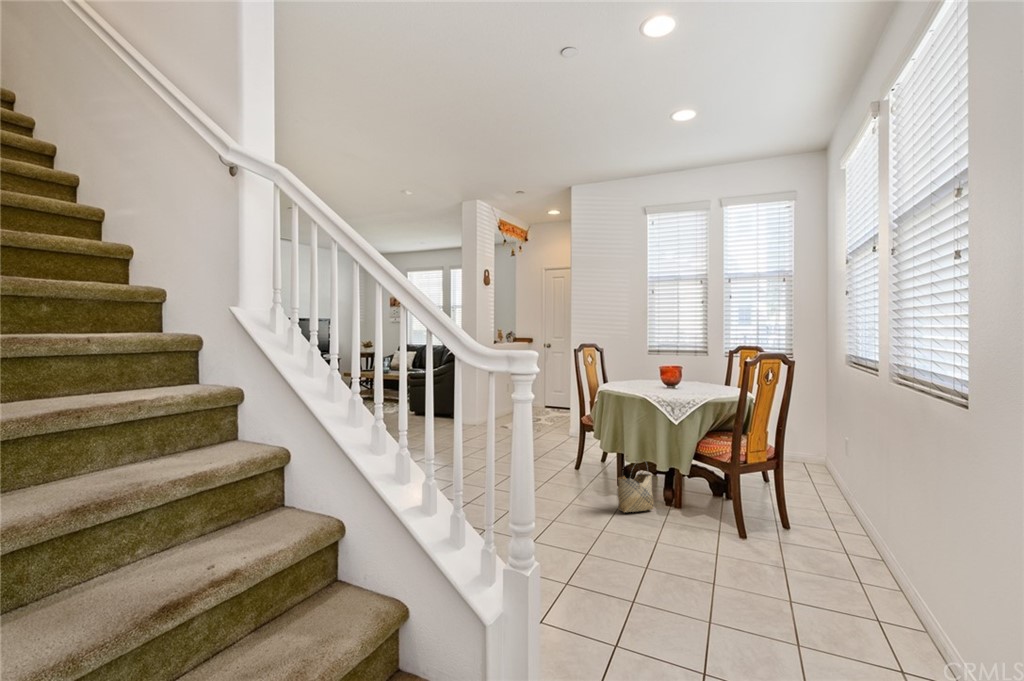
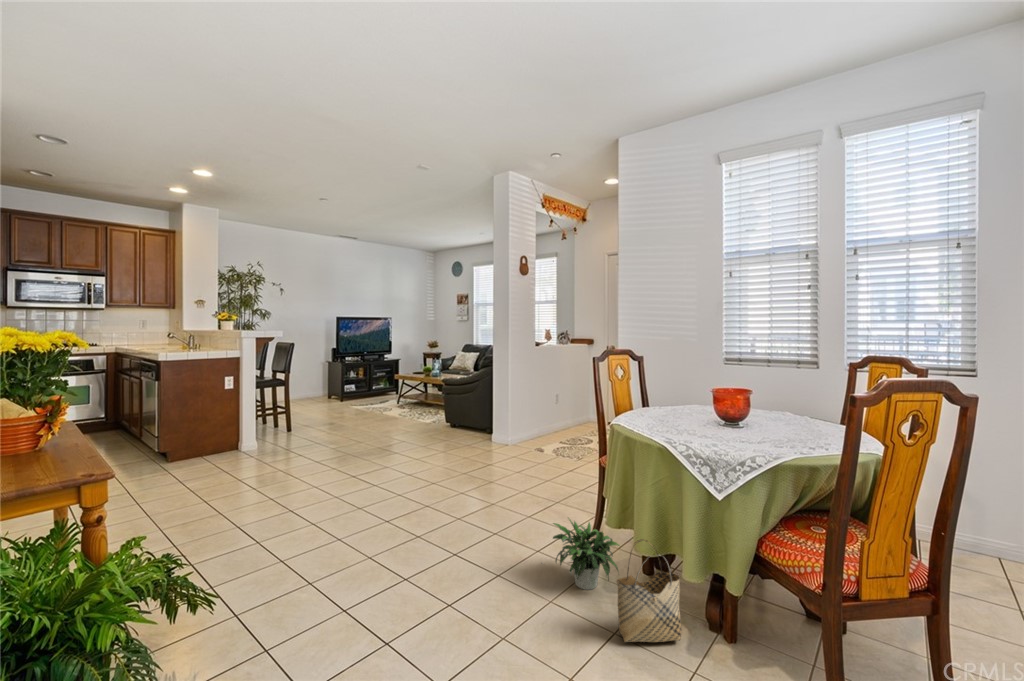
potted plant: none [553,452,610,496] -> present [541,520,619,590]

